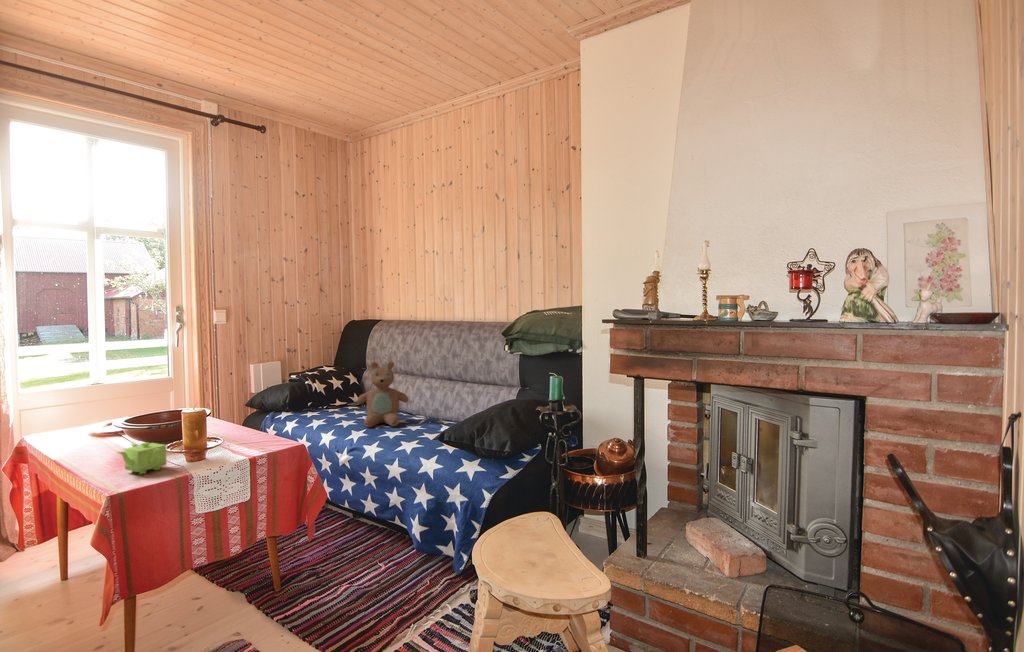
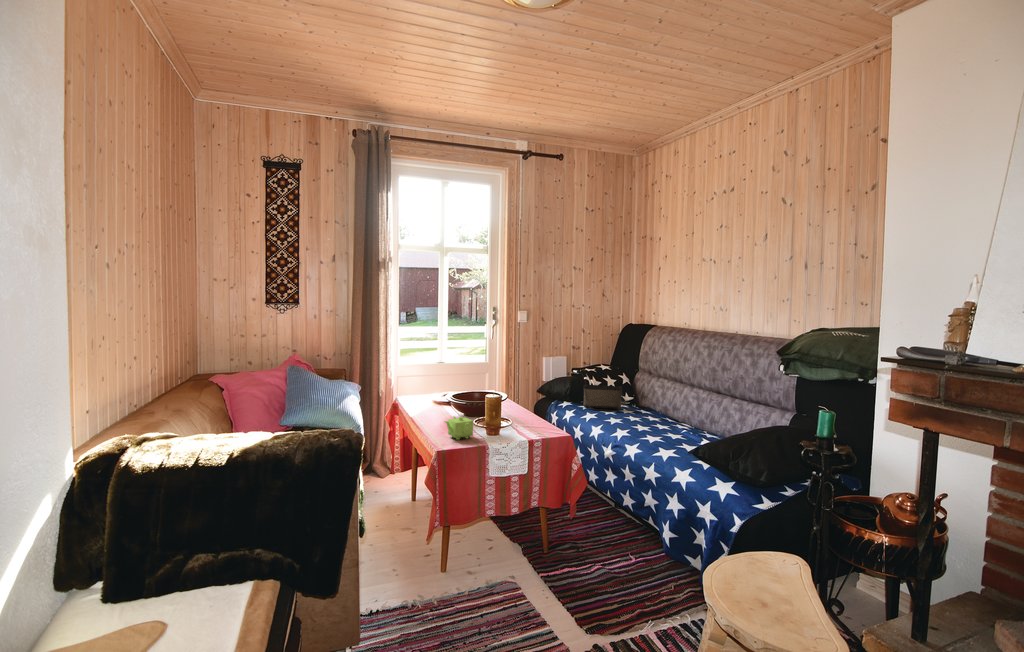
teddy bear: present [357,362,408,428] -> none [624,368,673,431]
handbag: none [307,386,356,416] -> present [583,385,625,411]

